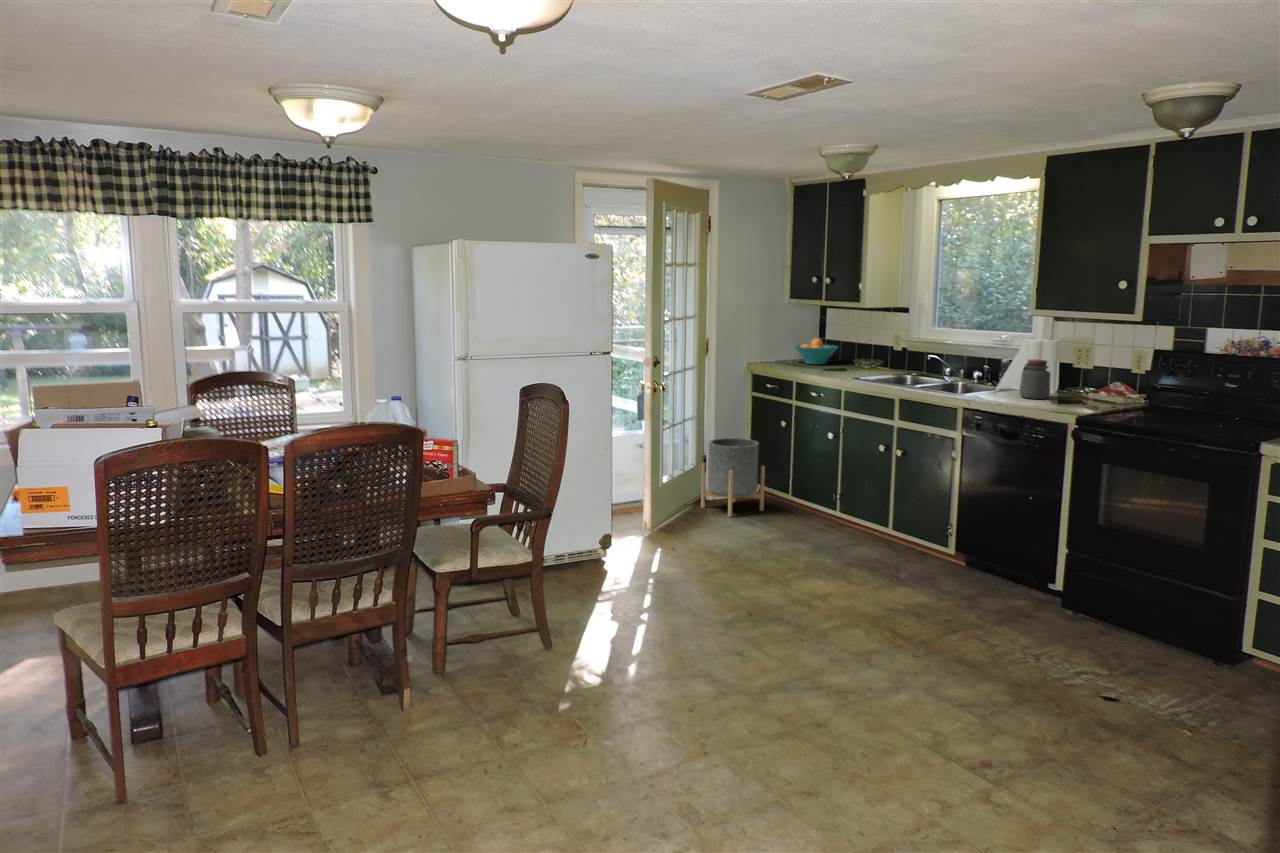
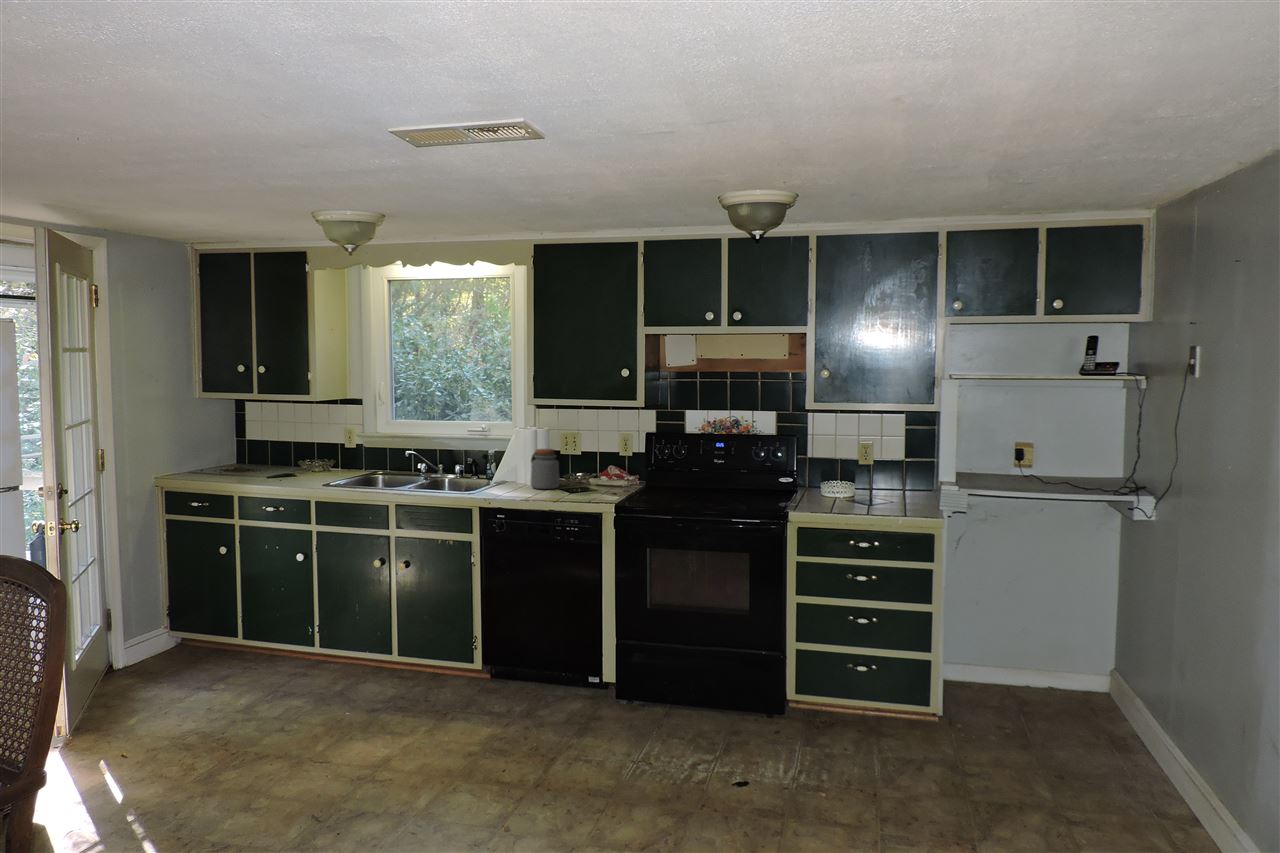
fruit bowl: present [795,338,838,364] -> none [217,438,275,471]
planter: present [701,438,765,517] -> none [110,577,206,687]

